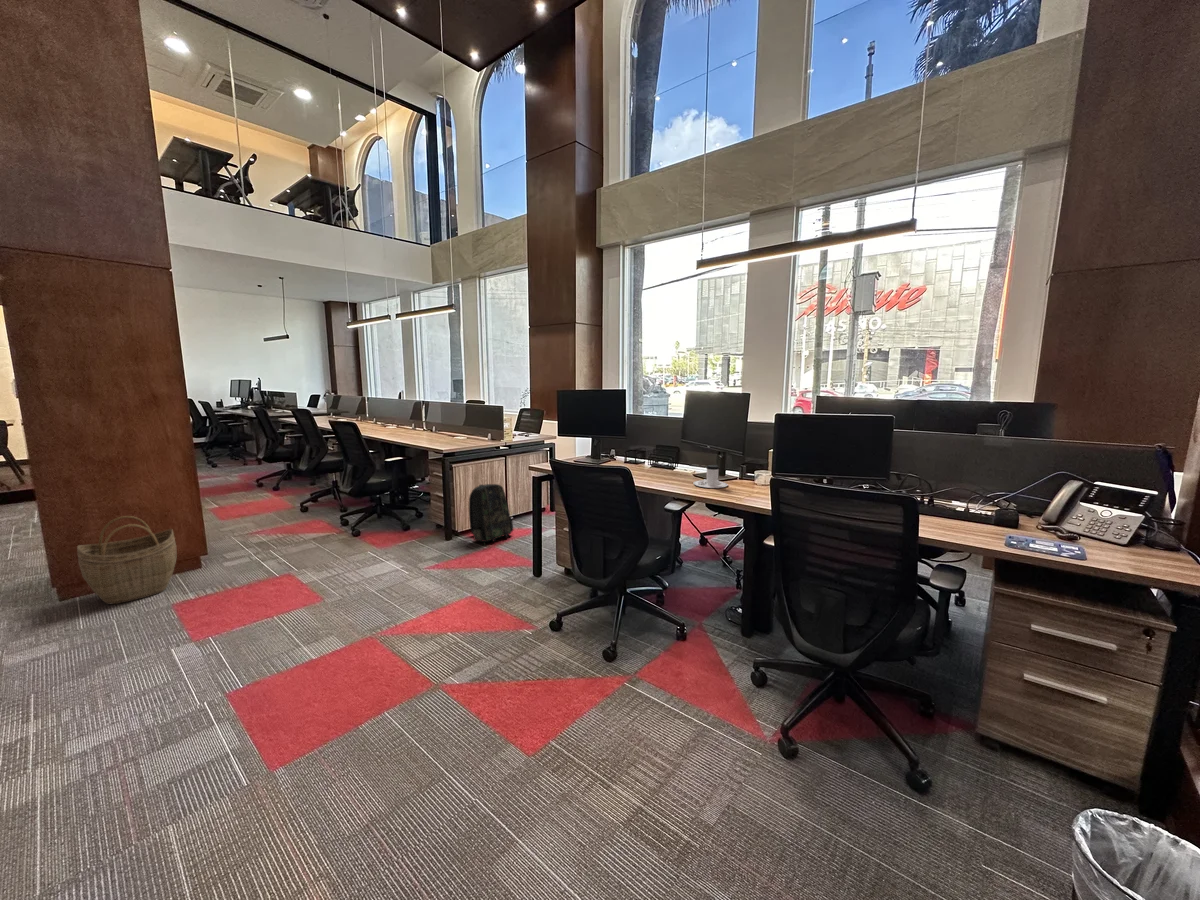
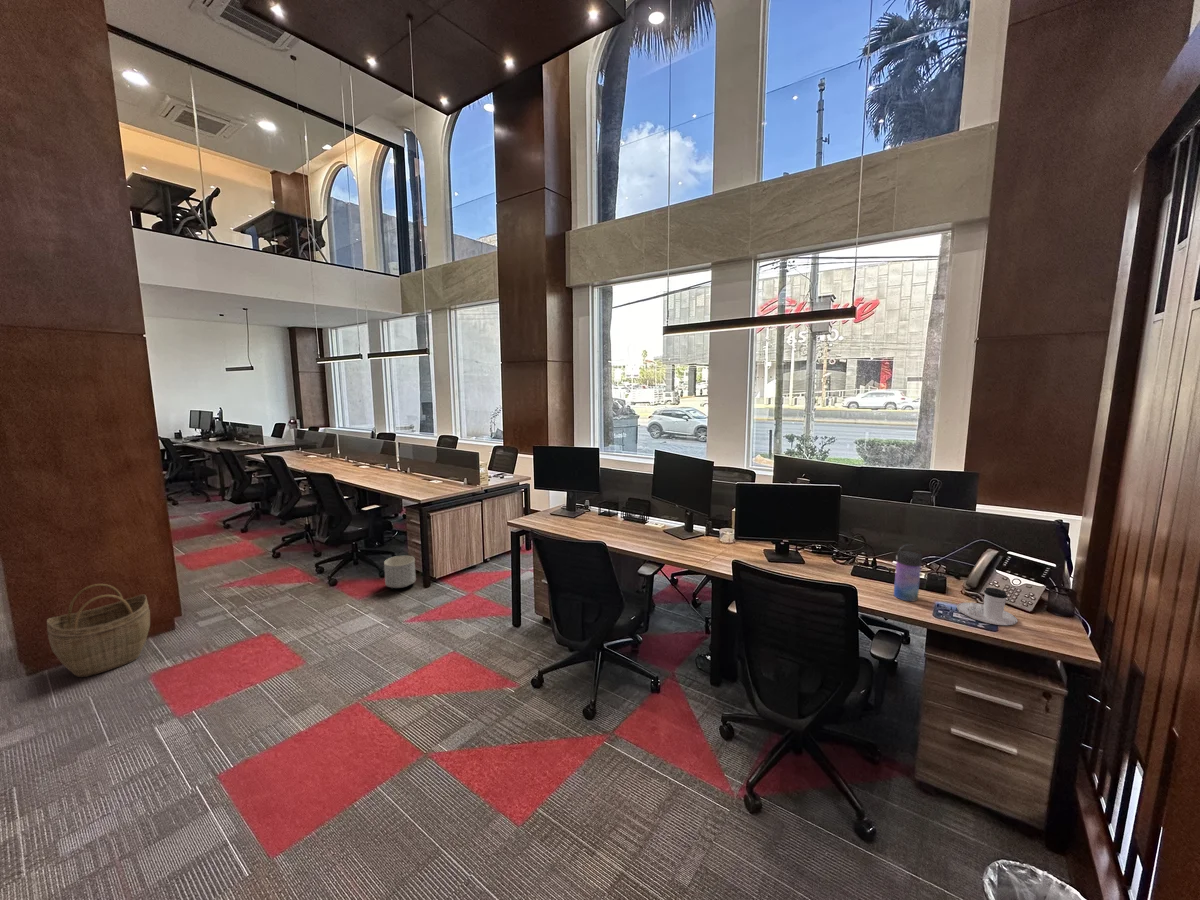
coffee cup: present [693,465,728,488] -> present [957,588,1017,625]
water bottle: none [955,469,992,534] -> present [894,544,922,601]
backpack: present [469,484,513,542] -> none [447,530,491,592]
planter: none [406,508,438,540] -> present [384,555,416,588]

